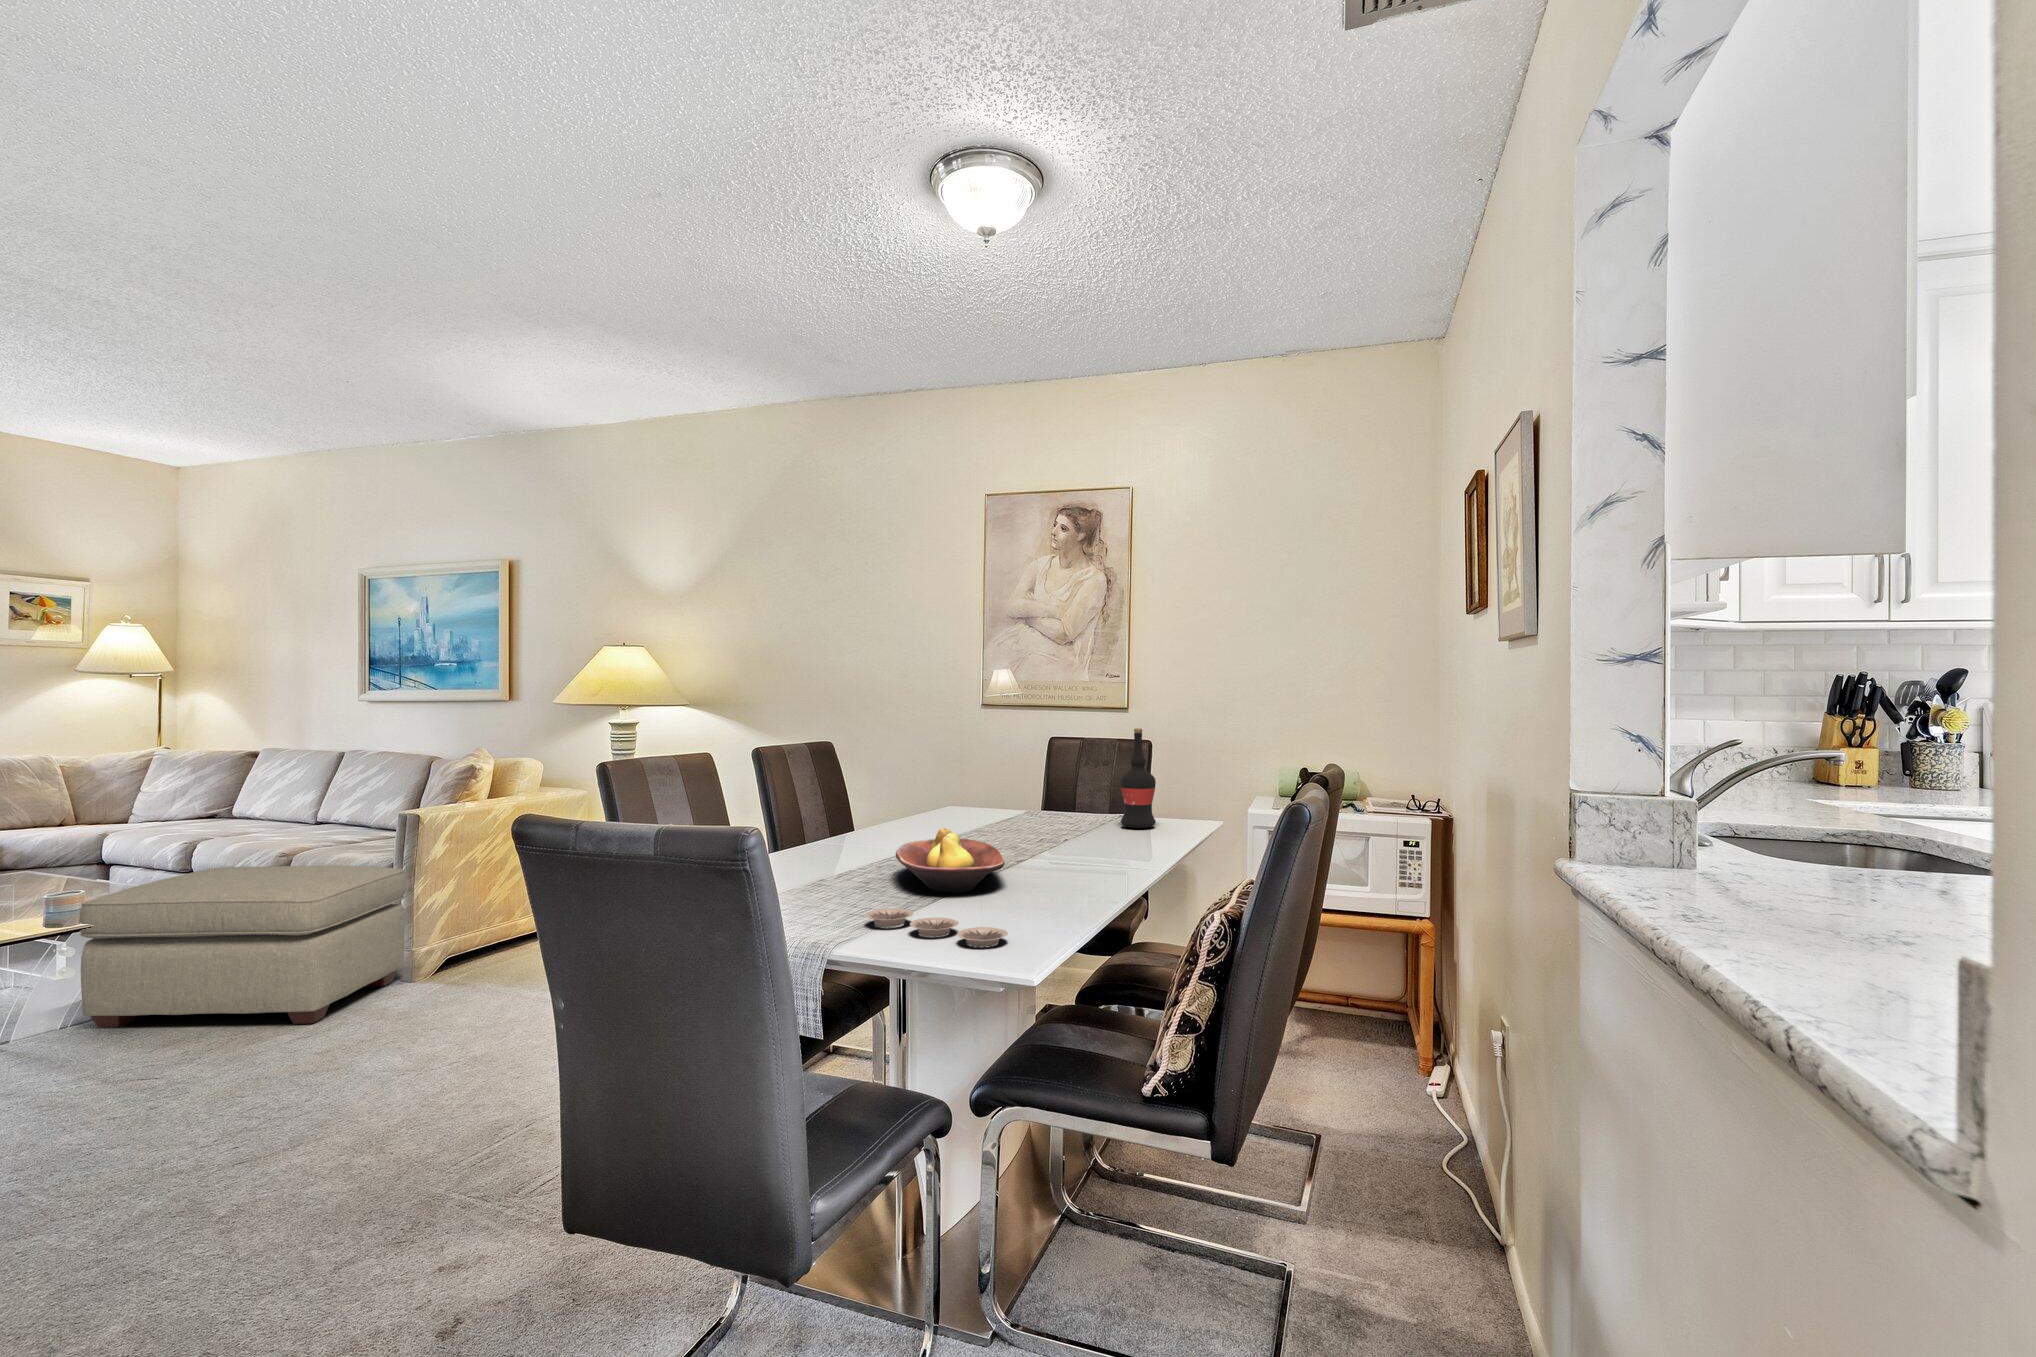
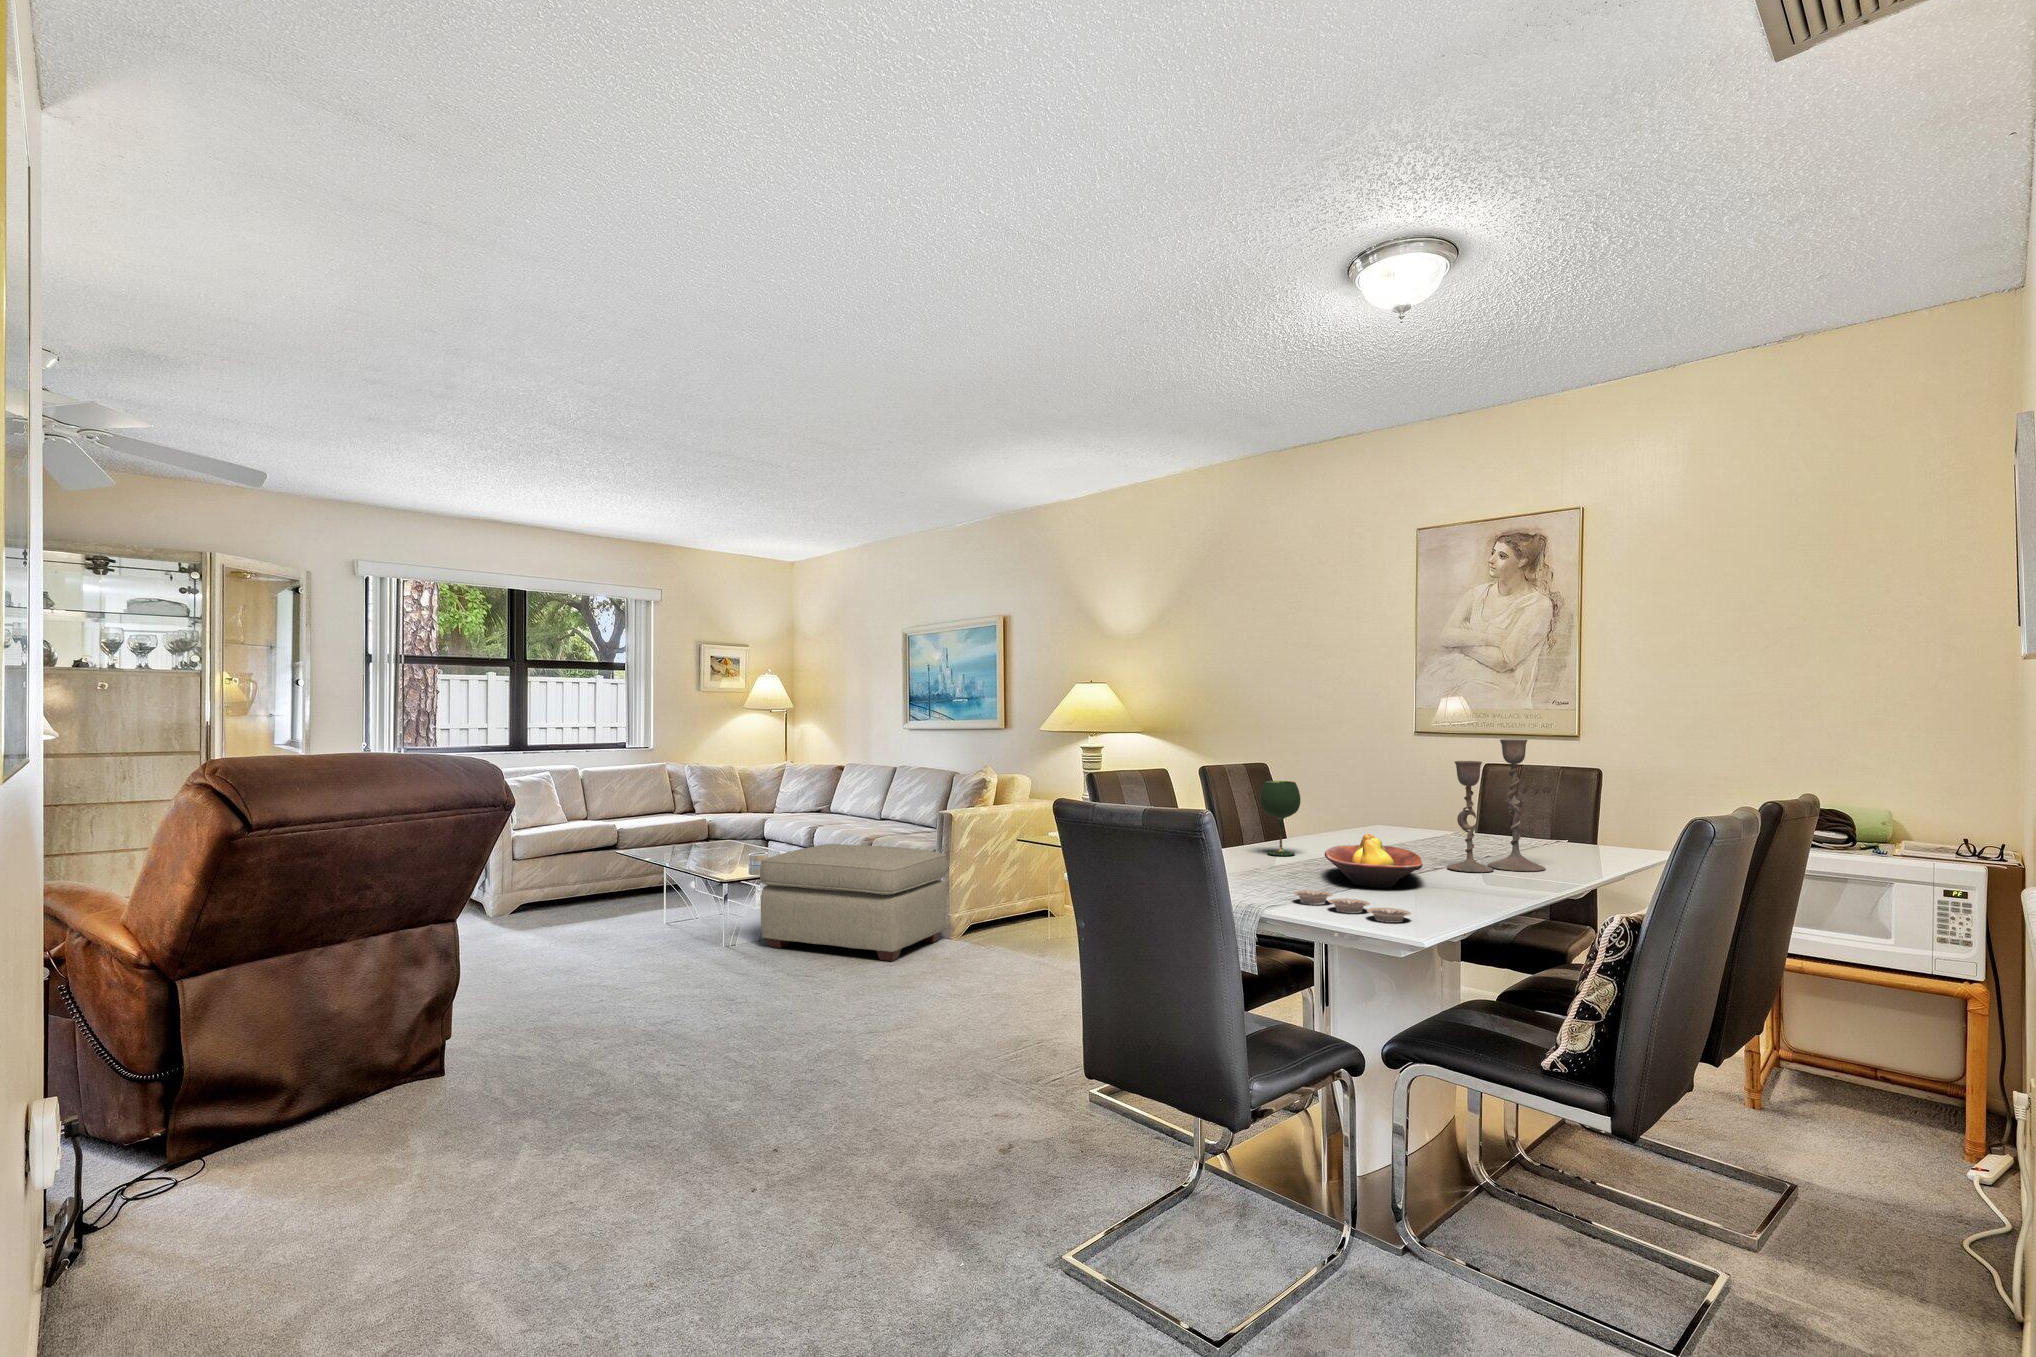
candlestick: none [1021,716,1113,861] -> present [1447,739,1545,872]
wine bottle: present [1121,728,1156,828] -> none [1564,754,1605,853]
wine glass: none [818,767,864,855] -> present [1261,781,1300,856]

